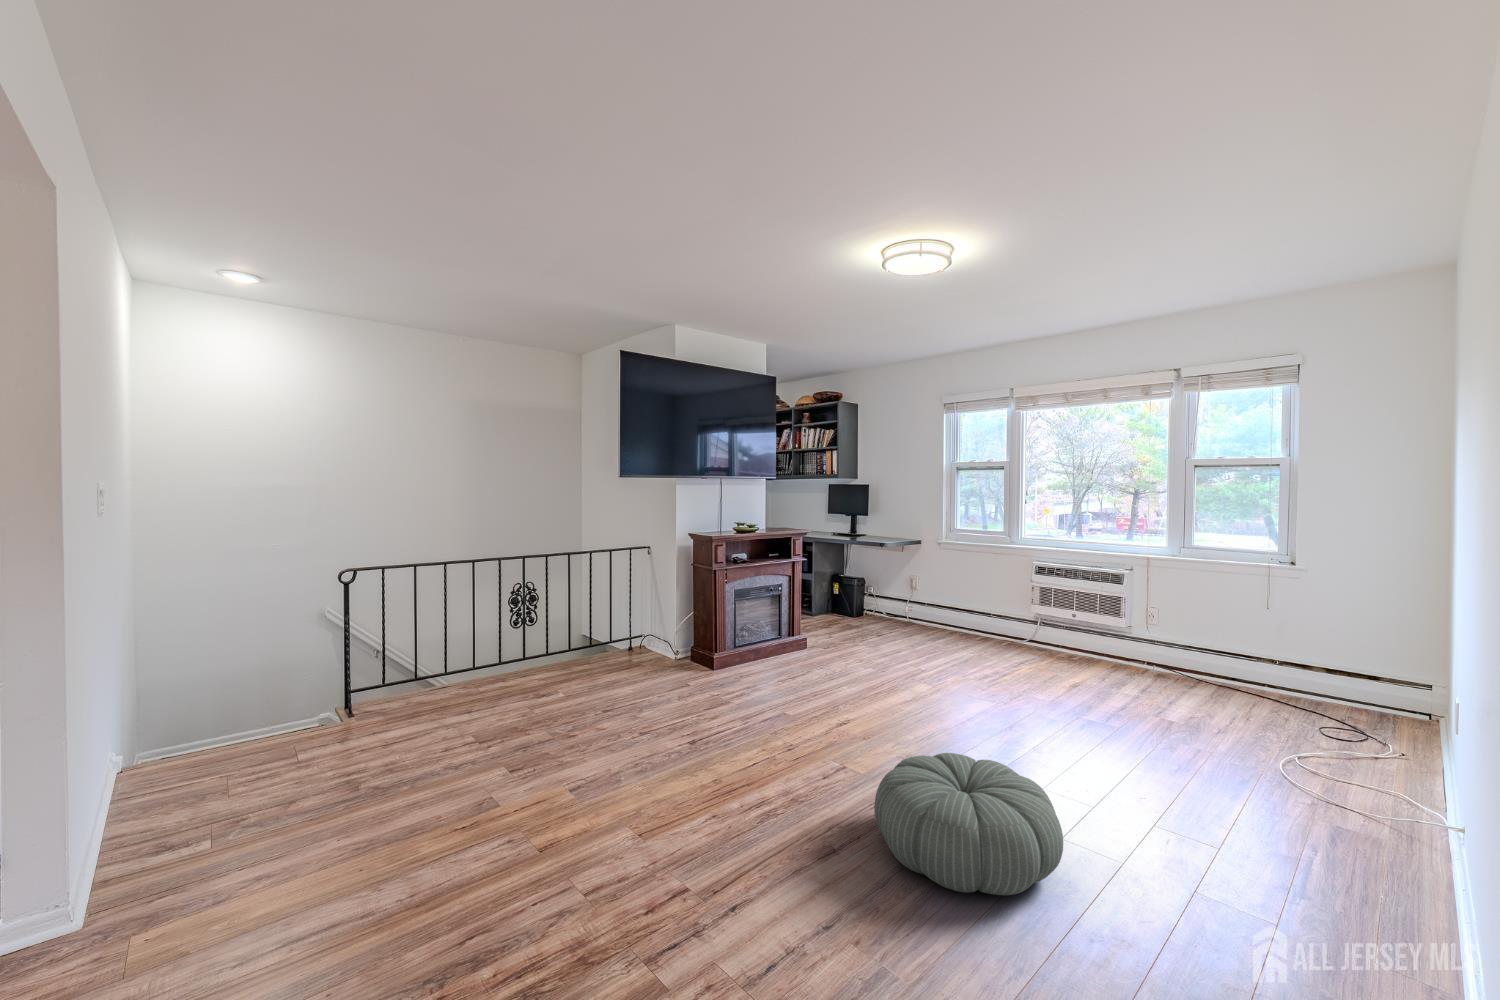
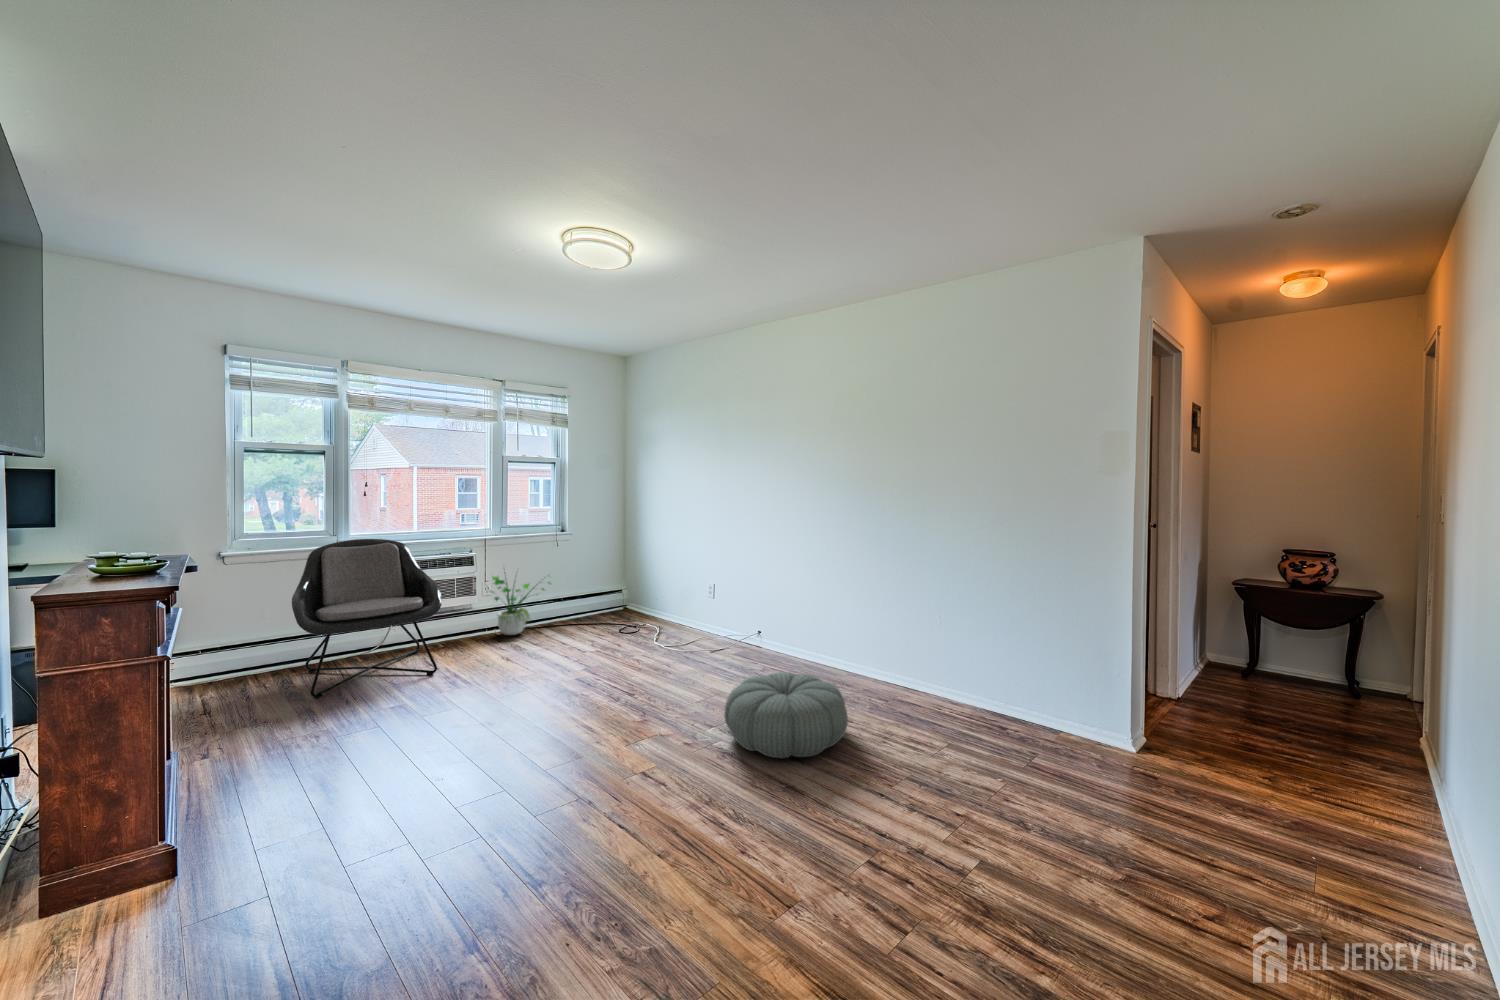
lounge chair: none [920,537,1049,666] -> present [292,539,442,698]
potted plant: none [1115,584,1219,676] -> present [490,572,550,635]

